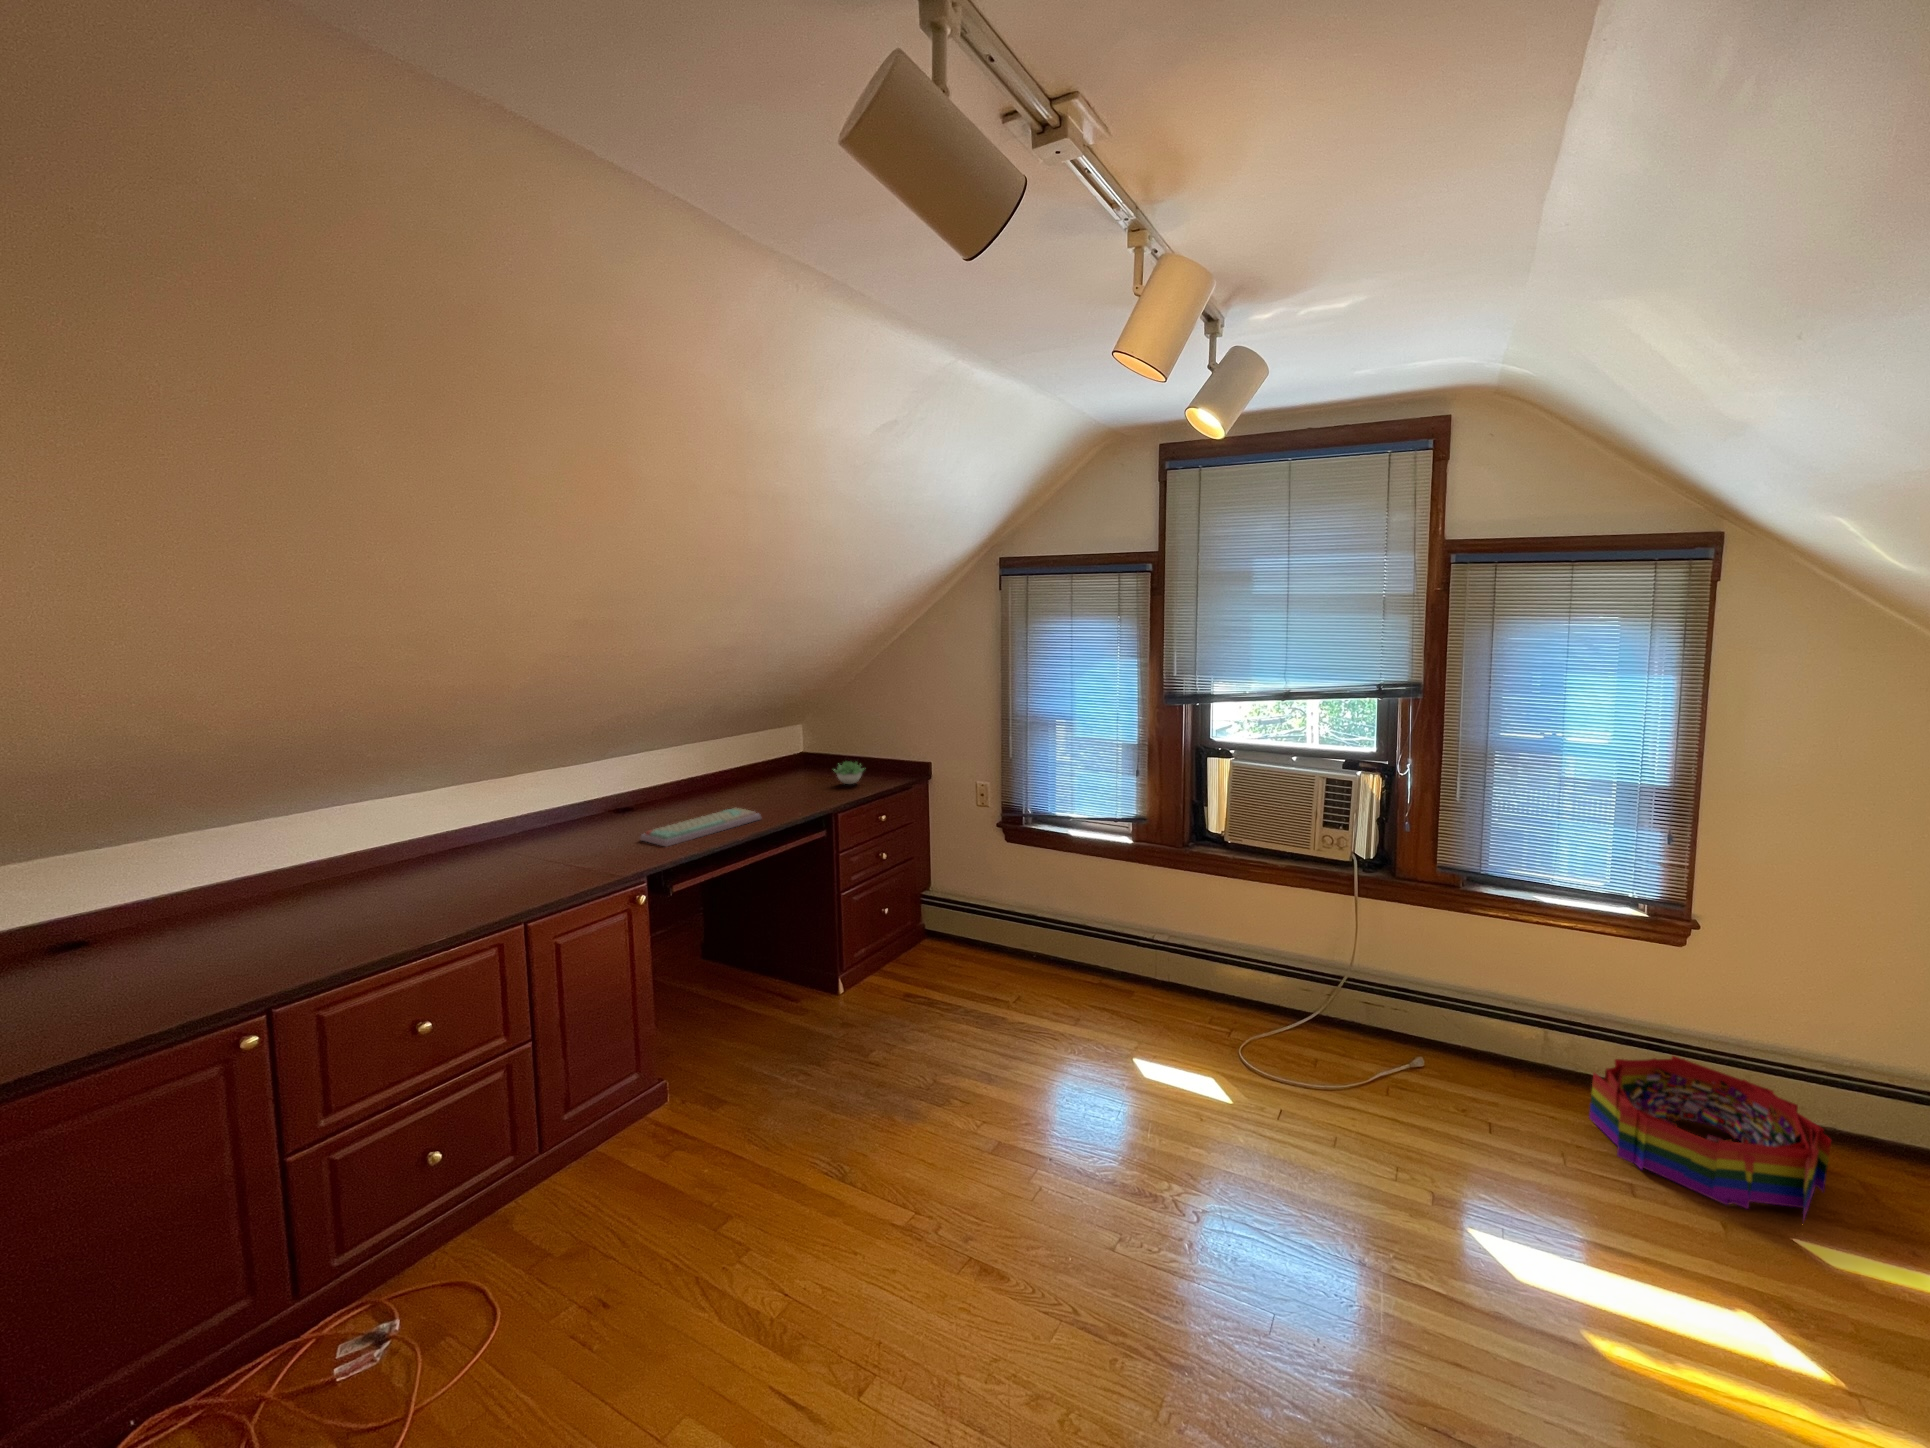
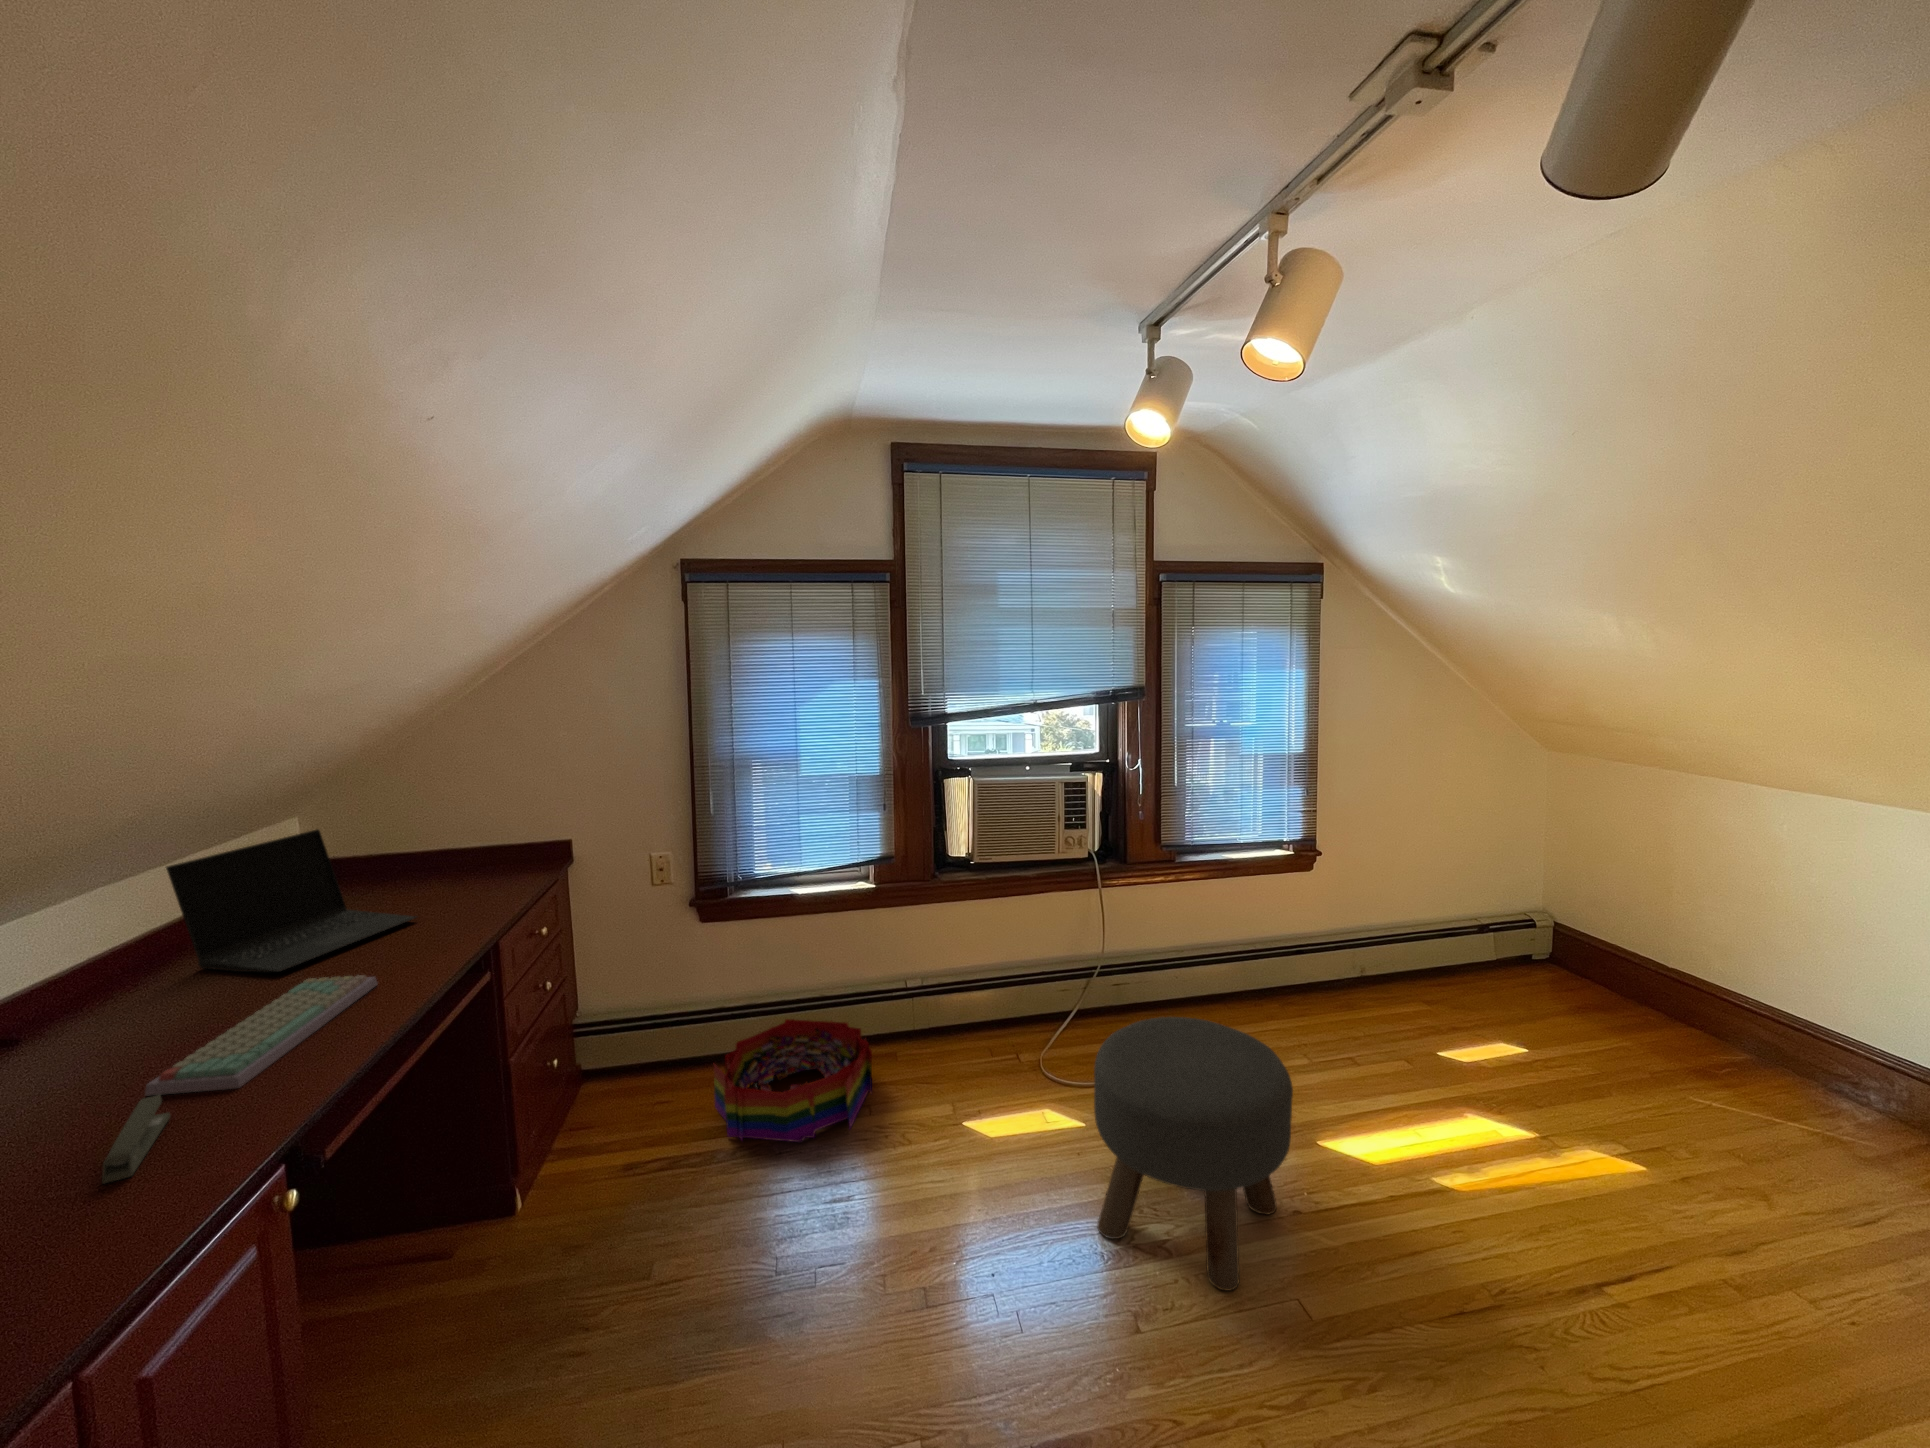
laptop: none [711,730,818,804] -> present [166,829,416,972]
succulent plant: present [835,762,864,784] -> none [421,858,478,895]
stapler: none [593,837,636,866] -> present [102,1095,170,1183]
ottoman: none [1168,1012,1379,1287] -> present [1094,1017,1293,1291]
storage bin: present [1589,1056,1831,1219] -> present [714,1019,872,1142]

